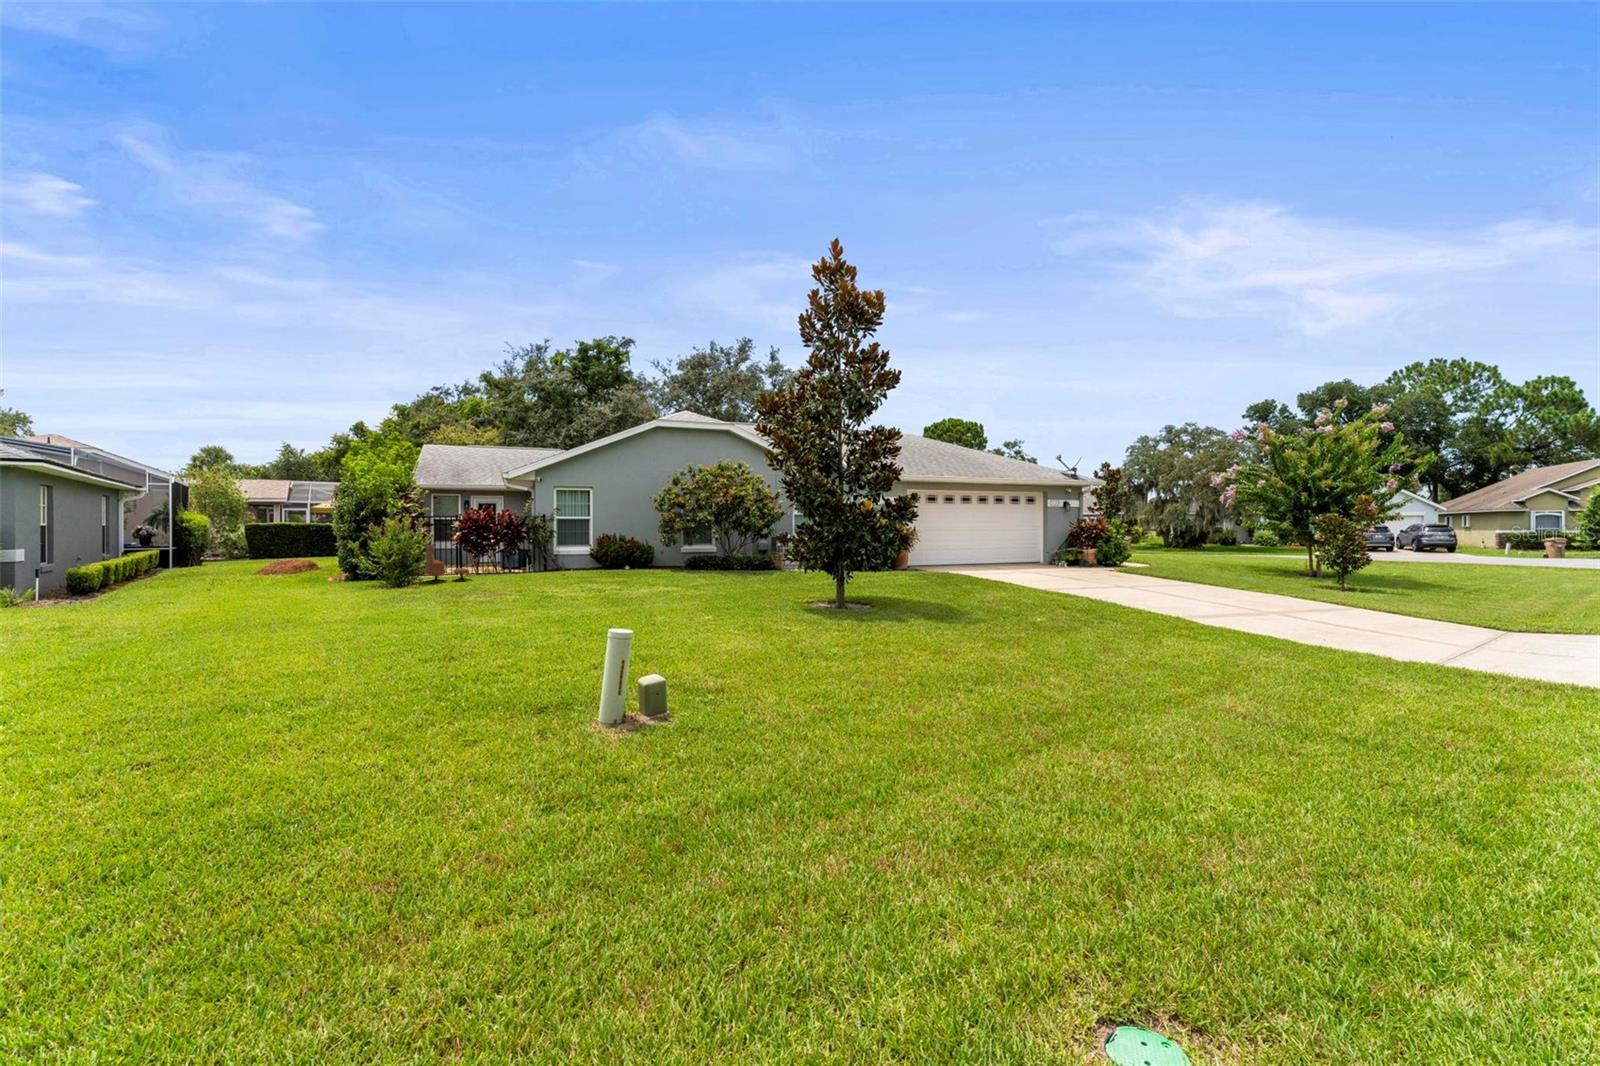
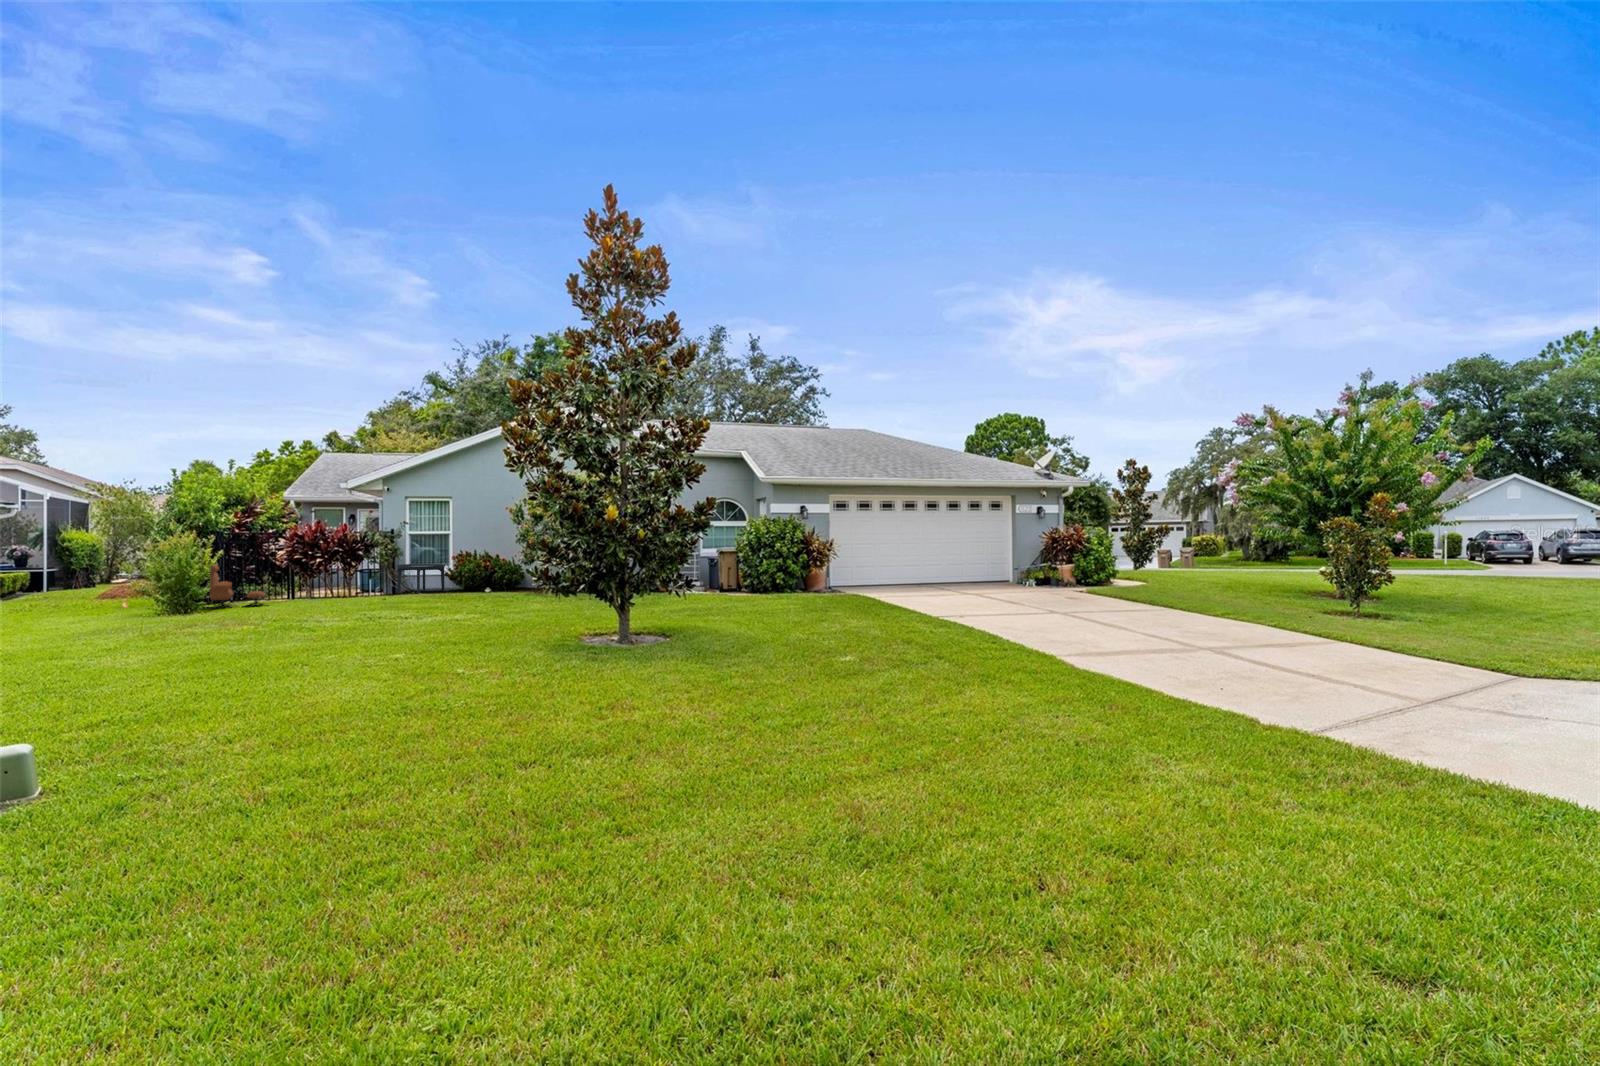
round table: none [550,545,592,571] -> present [395,564,446,593]

